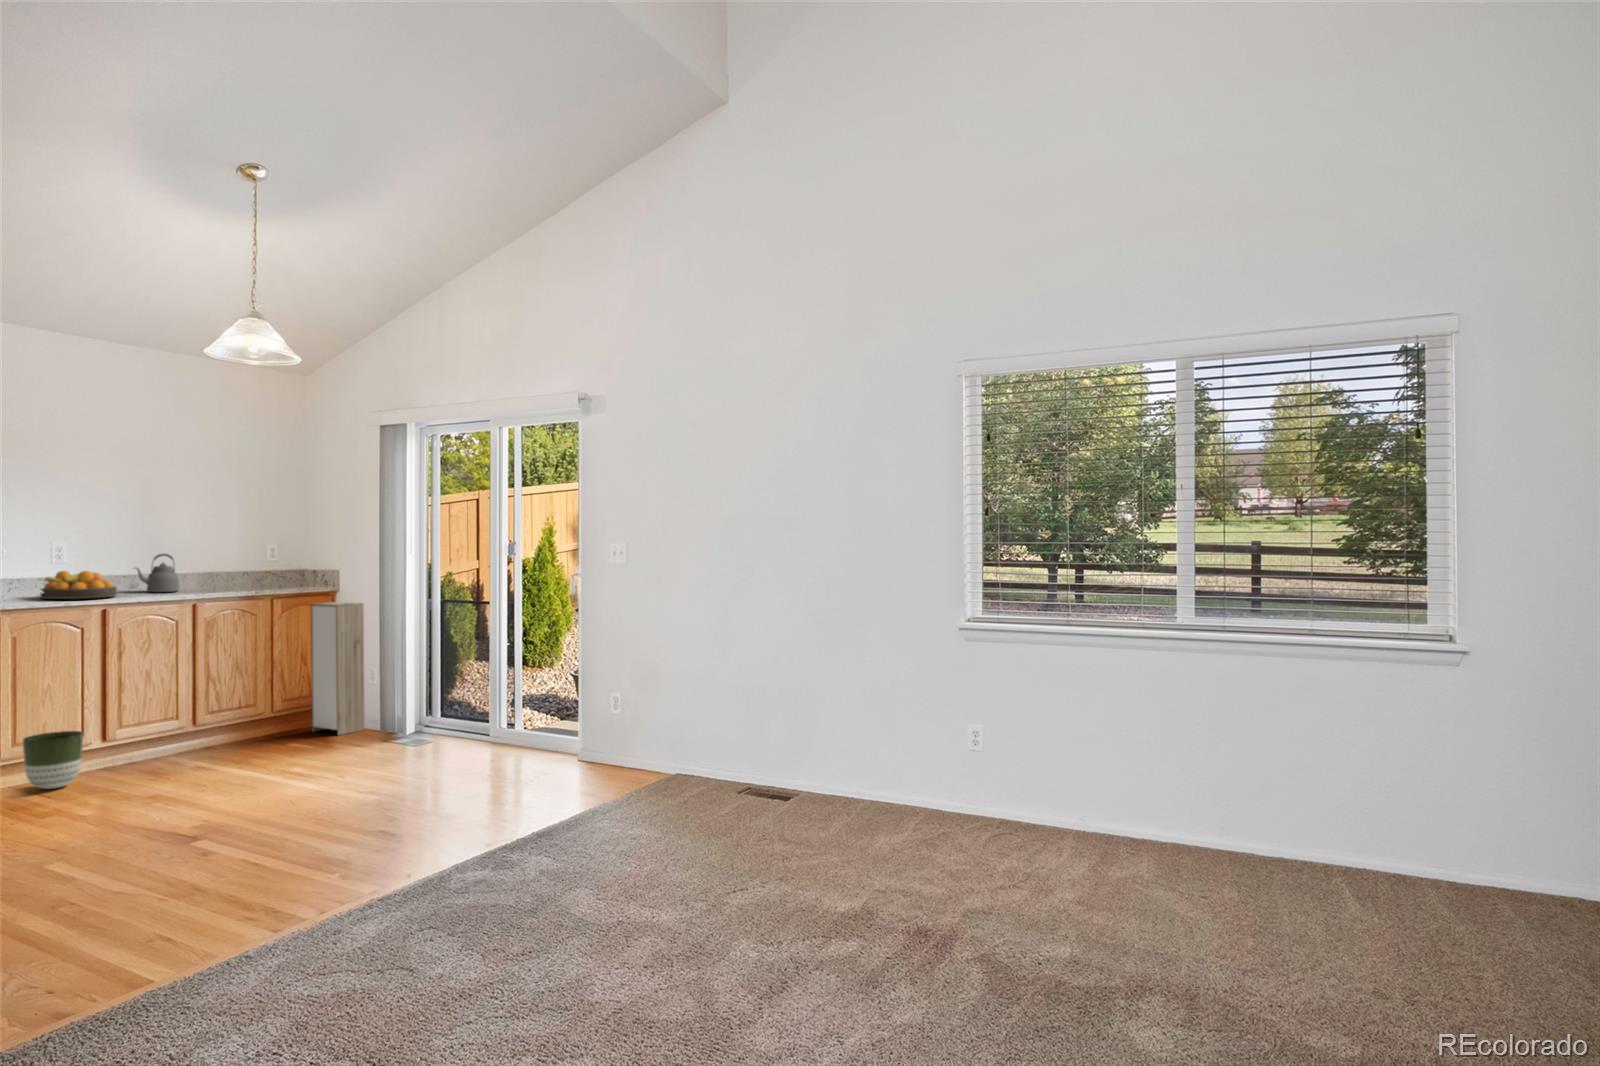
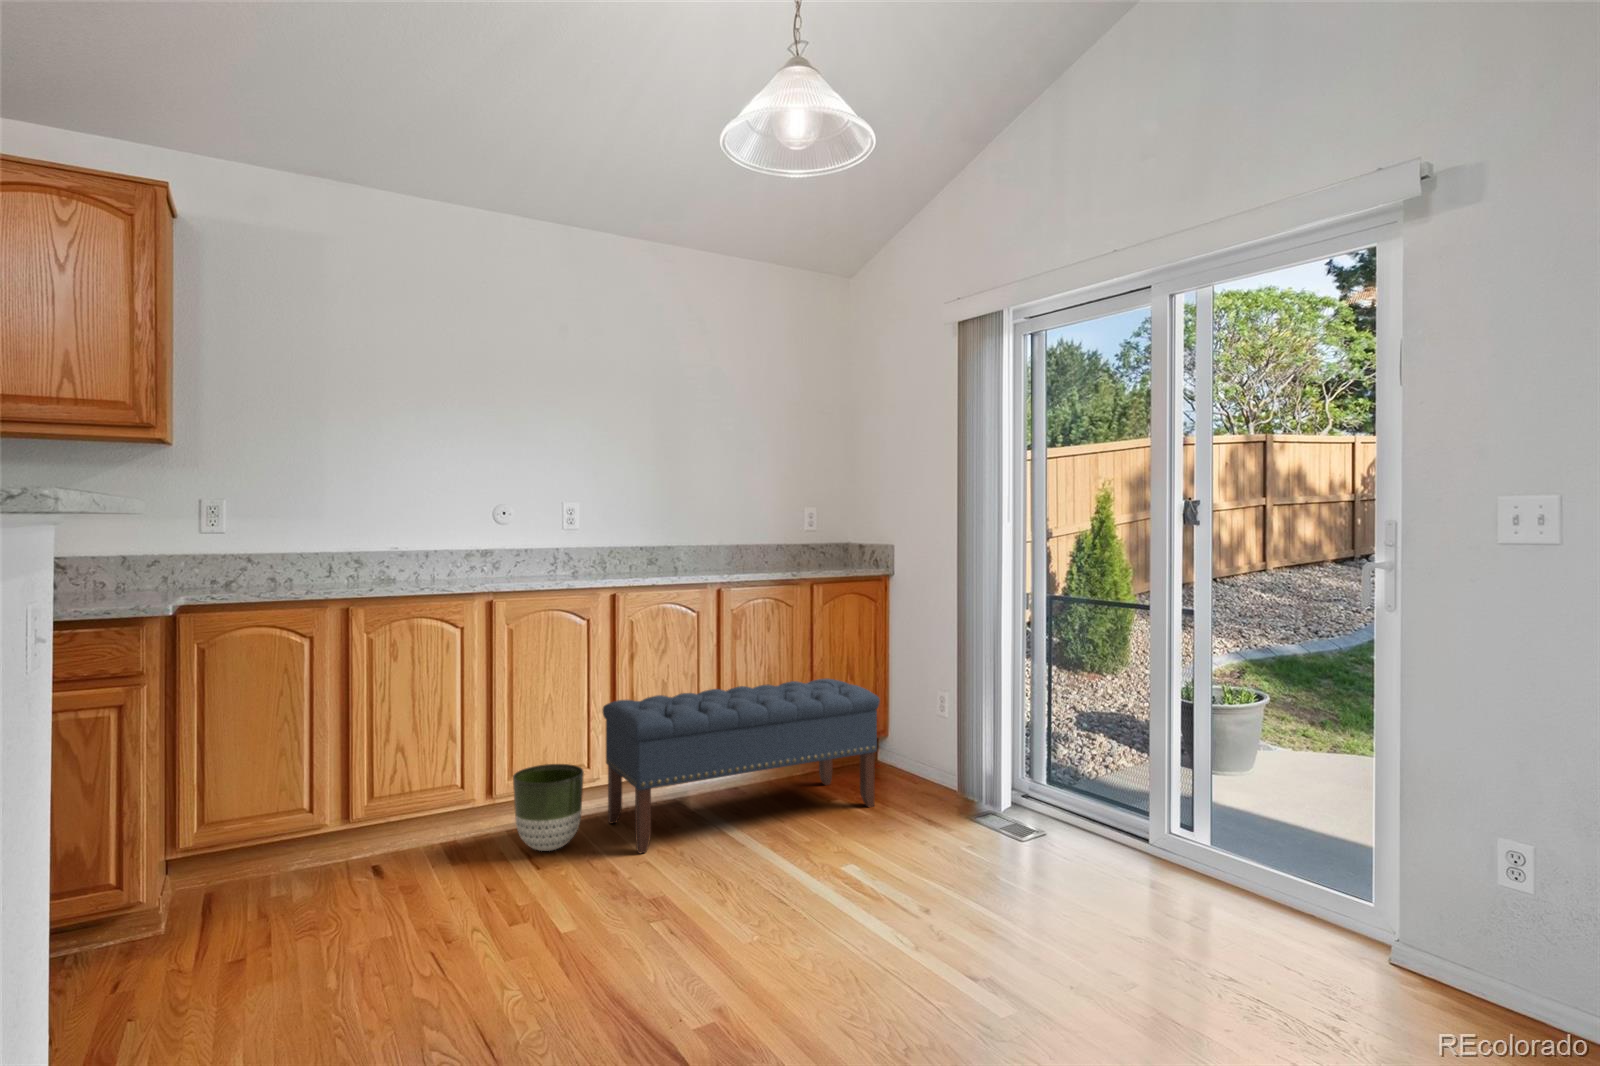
kettle: present [135,554,179,592] -> none [653,518,705,569]
fruit bowl: present [40,571,117,599] -> none [549,538,633,576]
storage cabinet: present [311,602,365,735] -> none [861,591,932,790]
bench: none [95,664,321,781] -> present [602,678,880,854]

